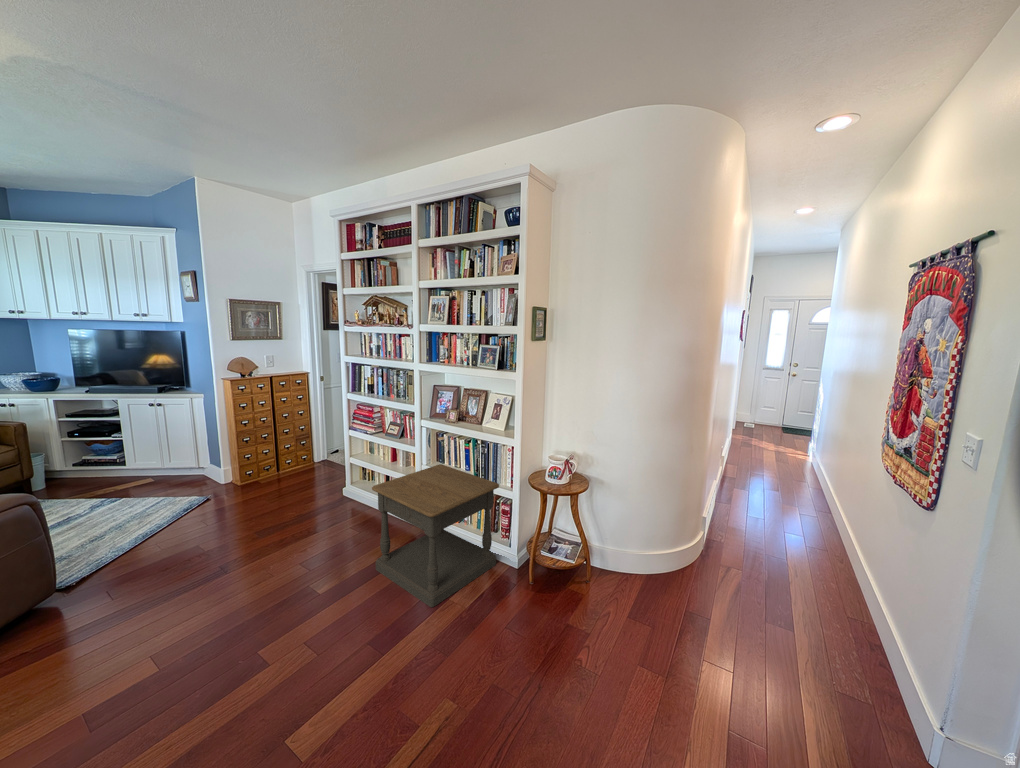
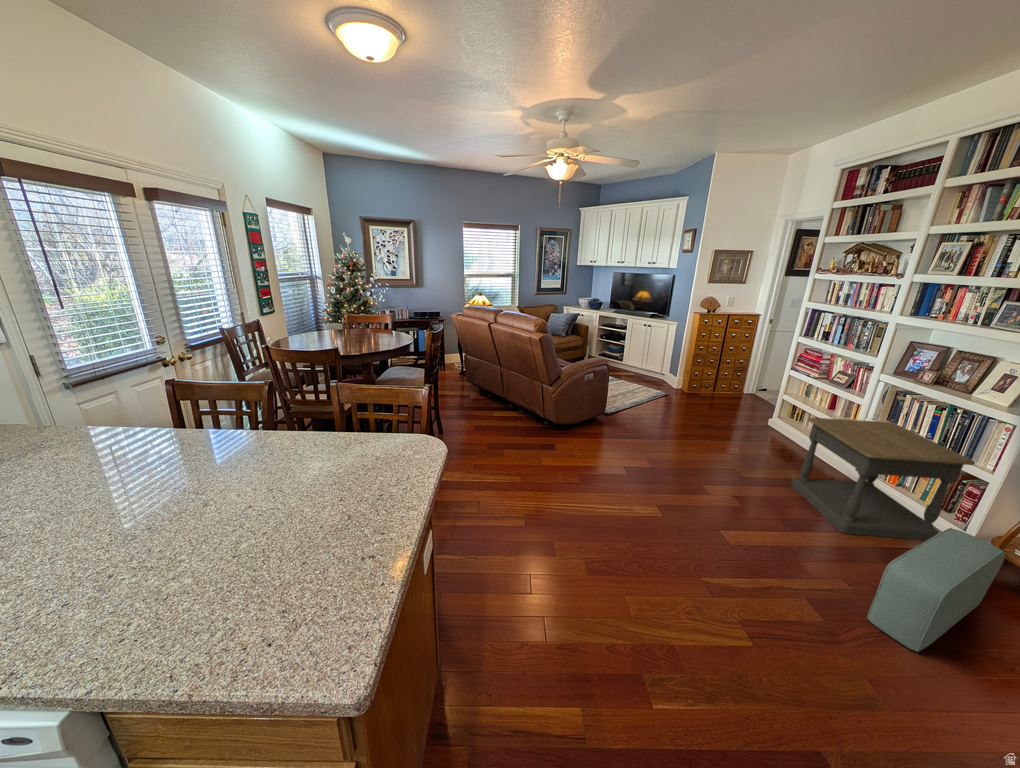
pouf: none [475,559,539,734] -> present [867,528,1005,652]

